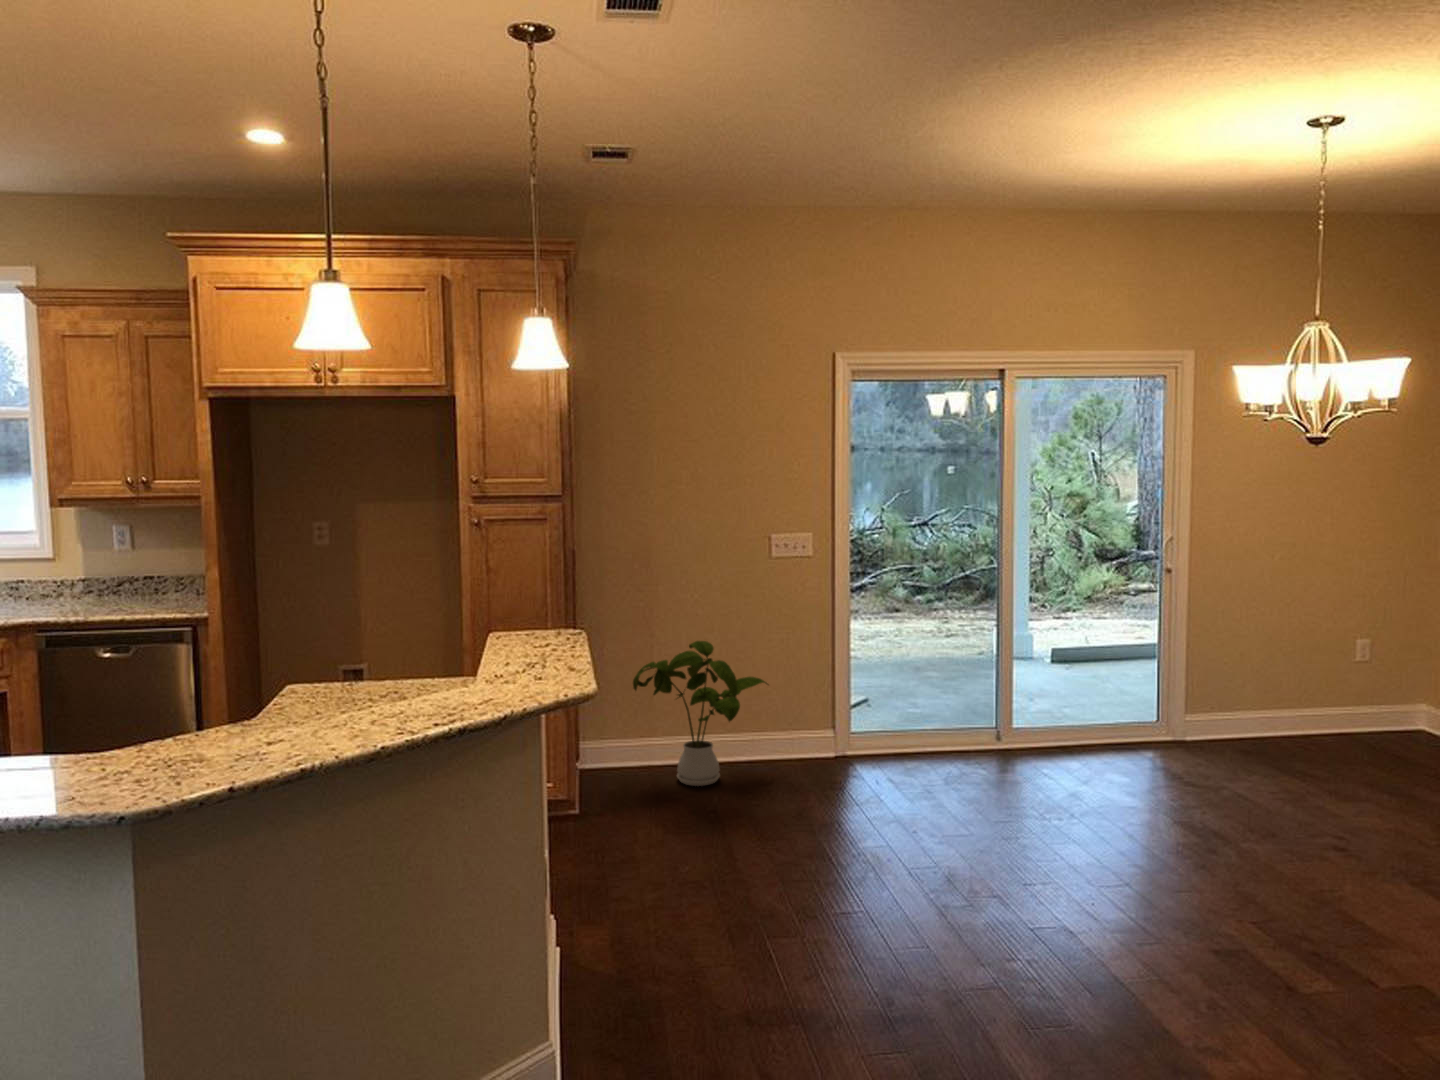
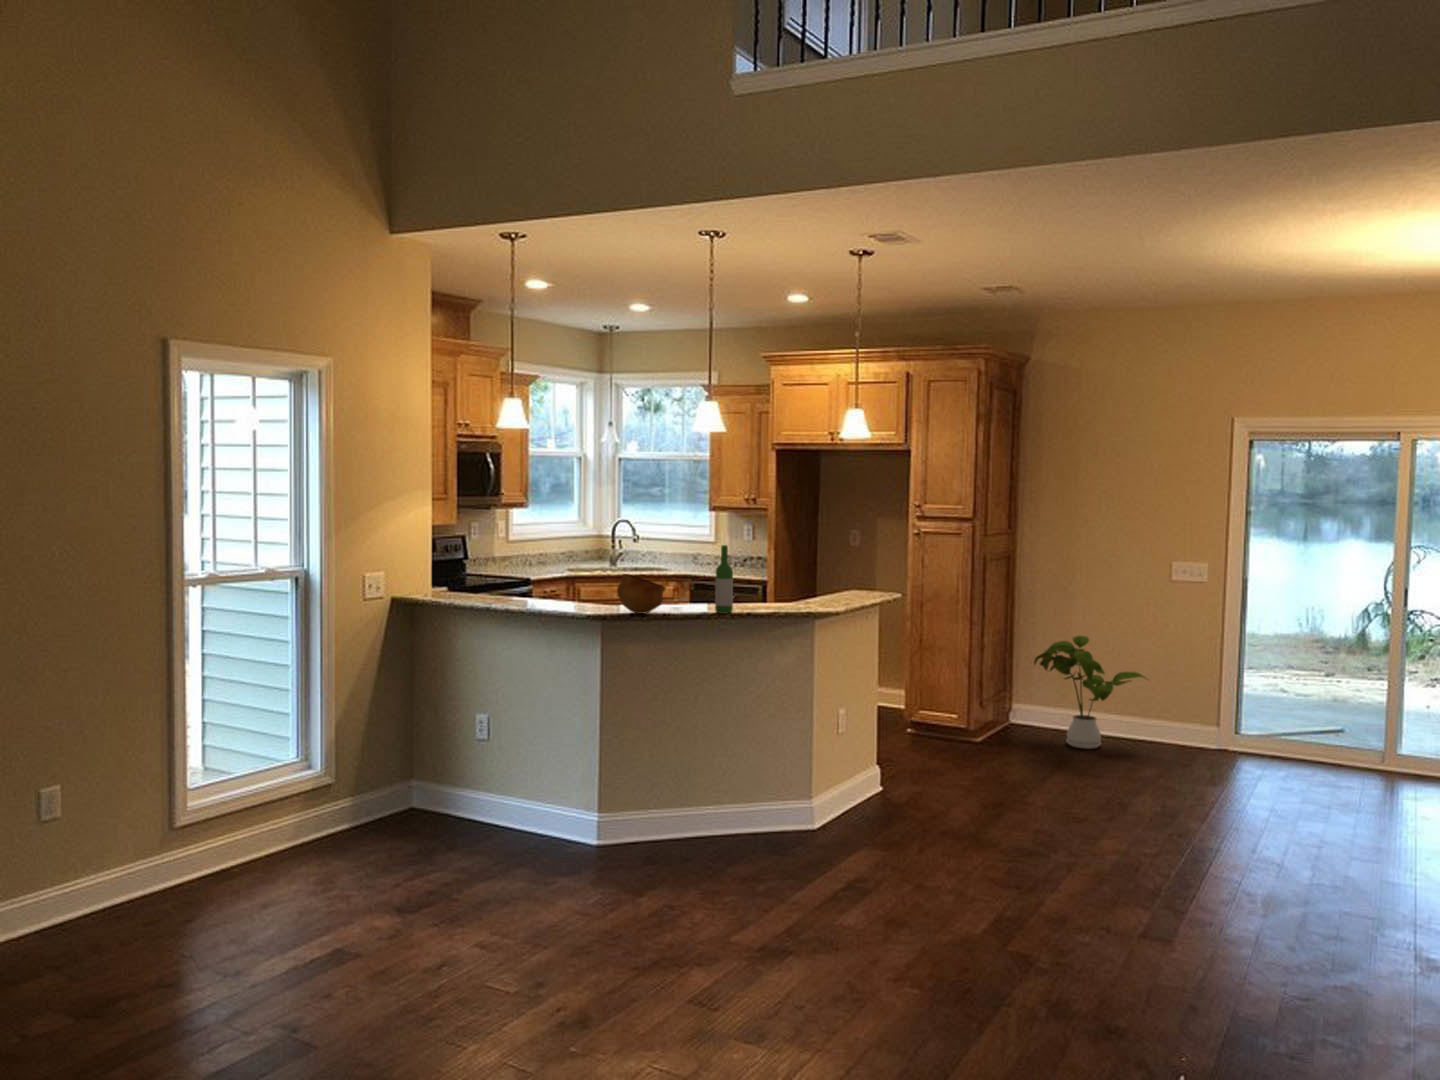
wine bottle: none [385,565,428,721] -> present [715,545,733,614]
bowl: none [141,664,281,762] -> present [617,574,666,614]

